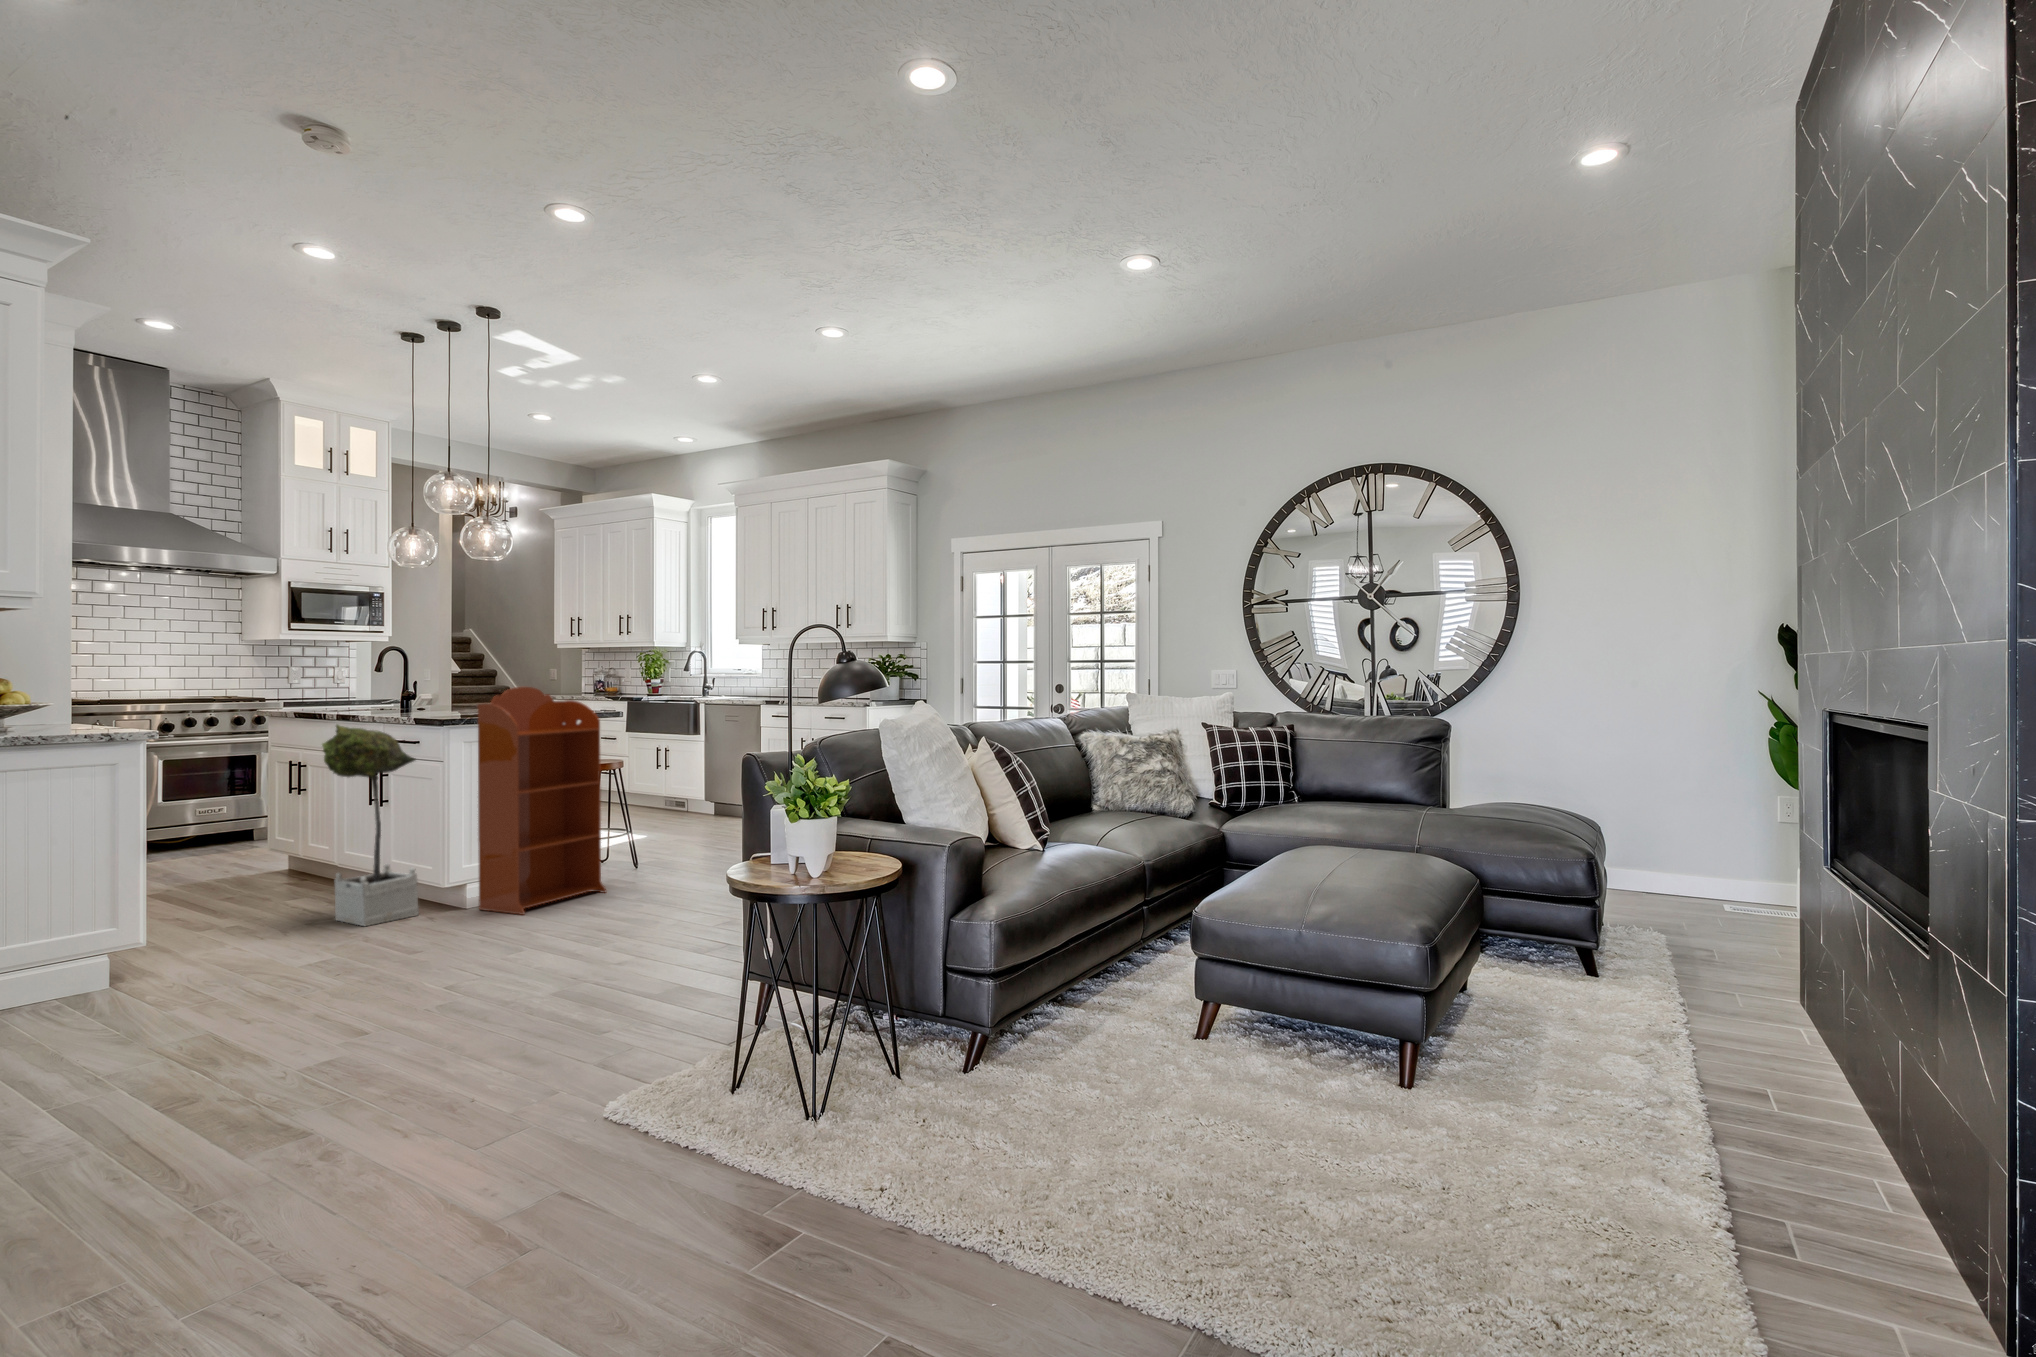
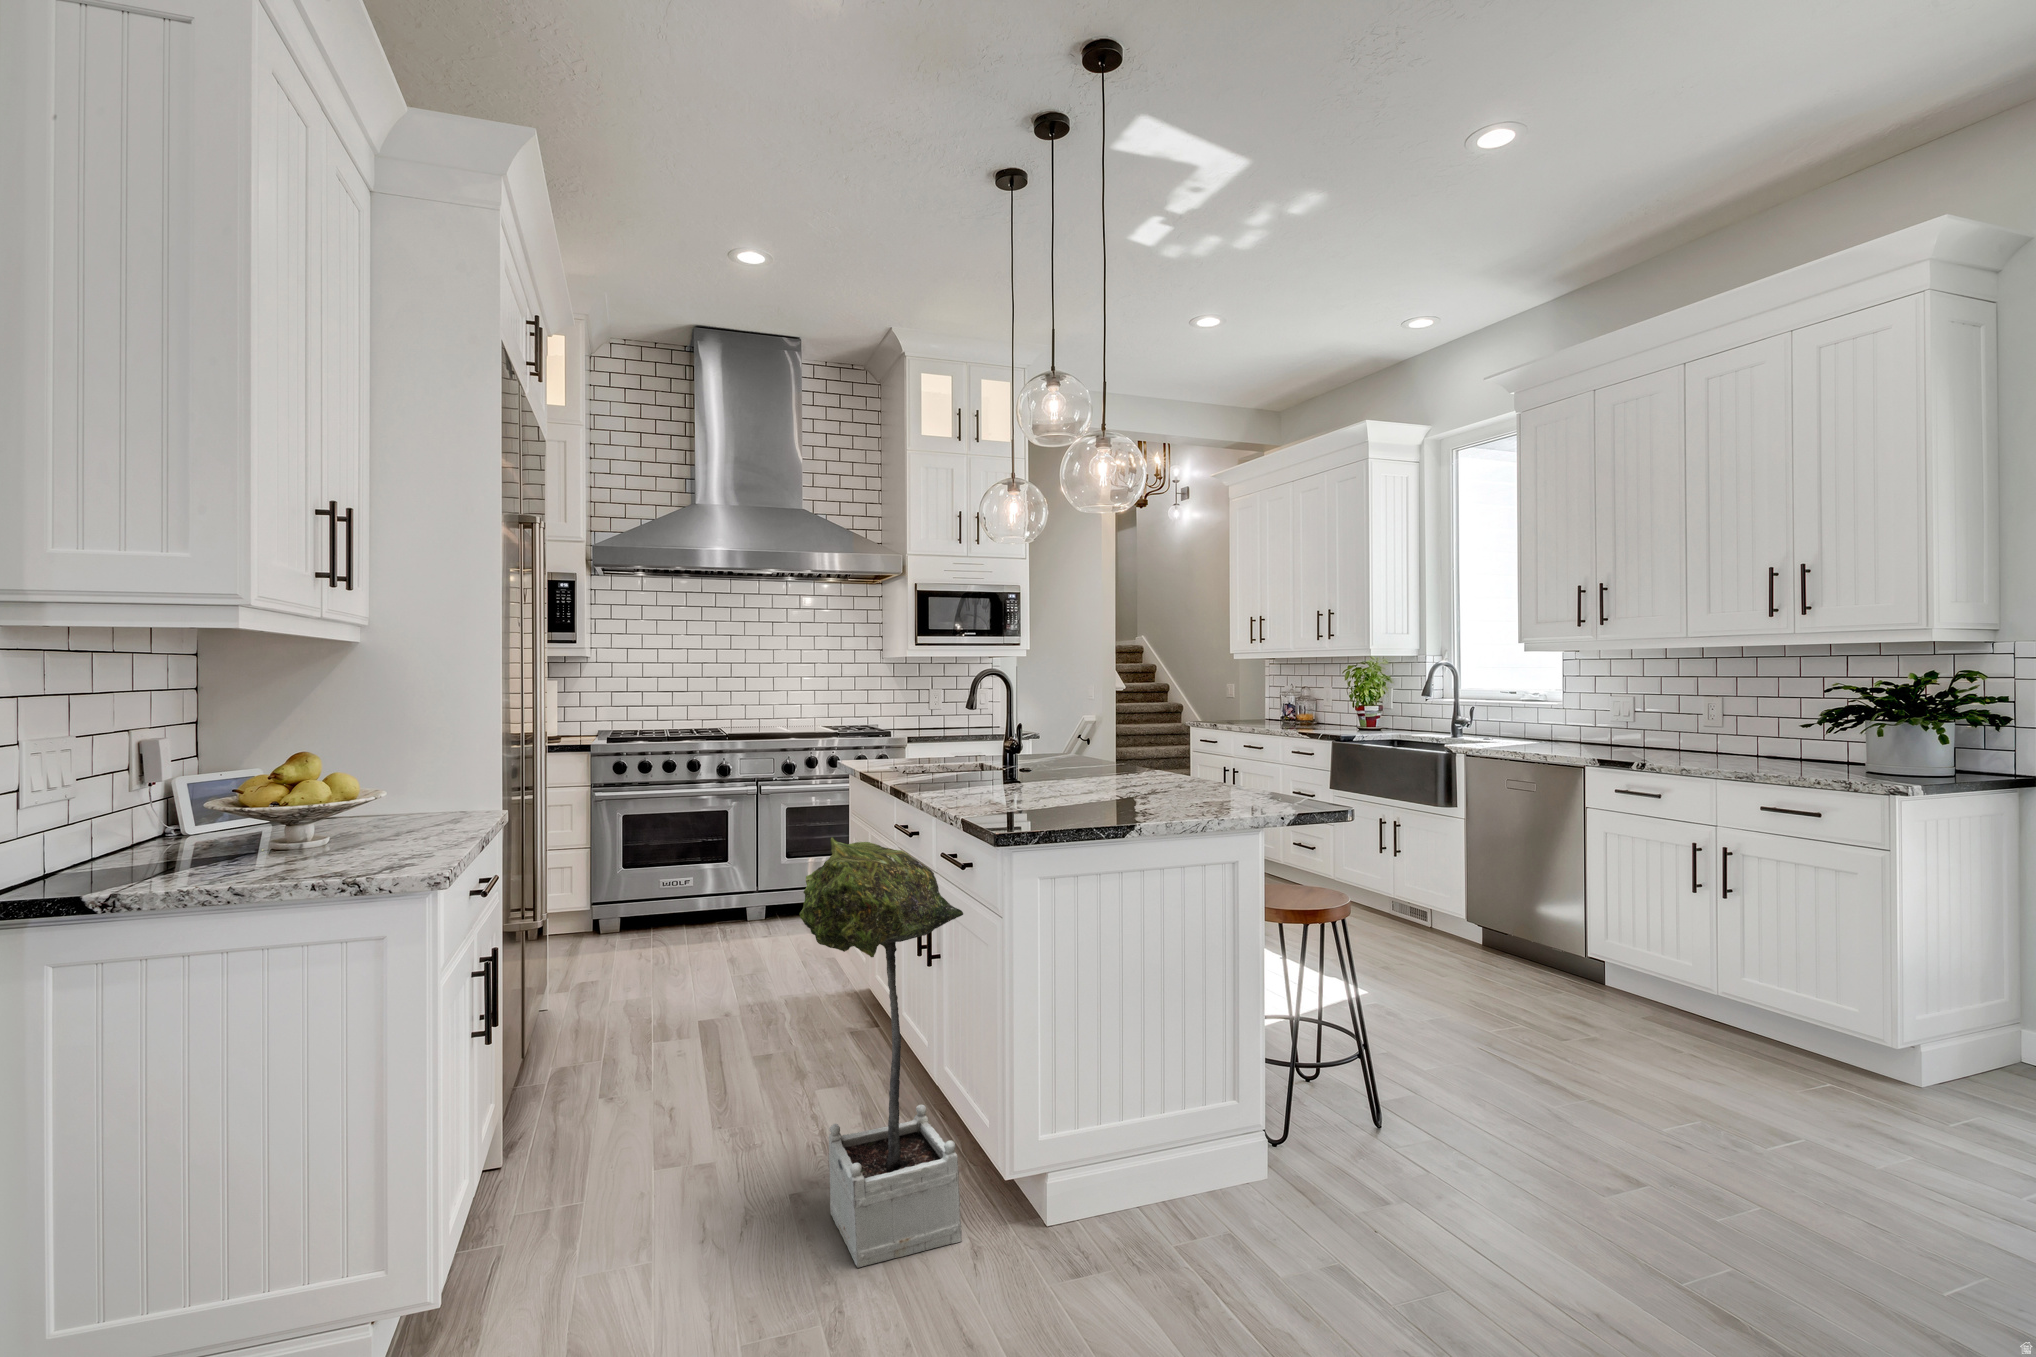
bookcase: present [478,687,606,915] -> none [1065,770,1332,1325]

